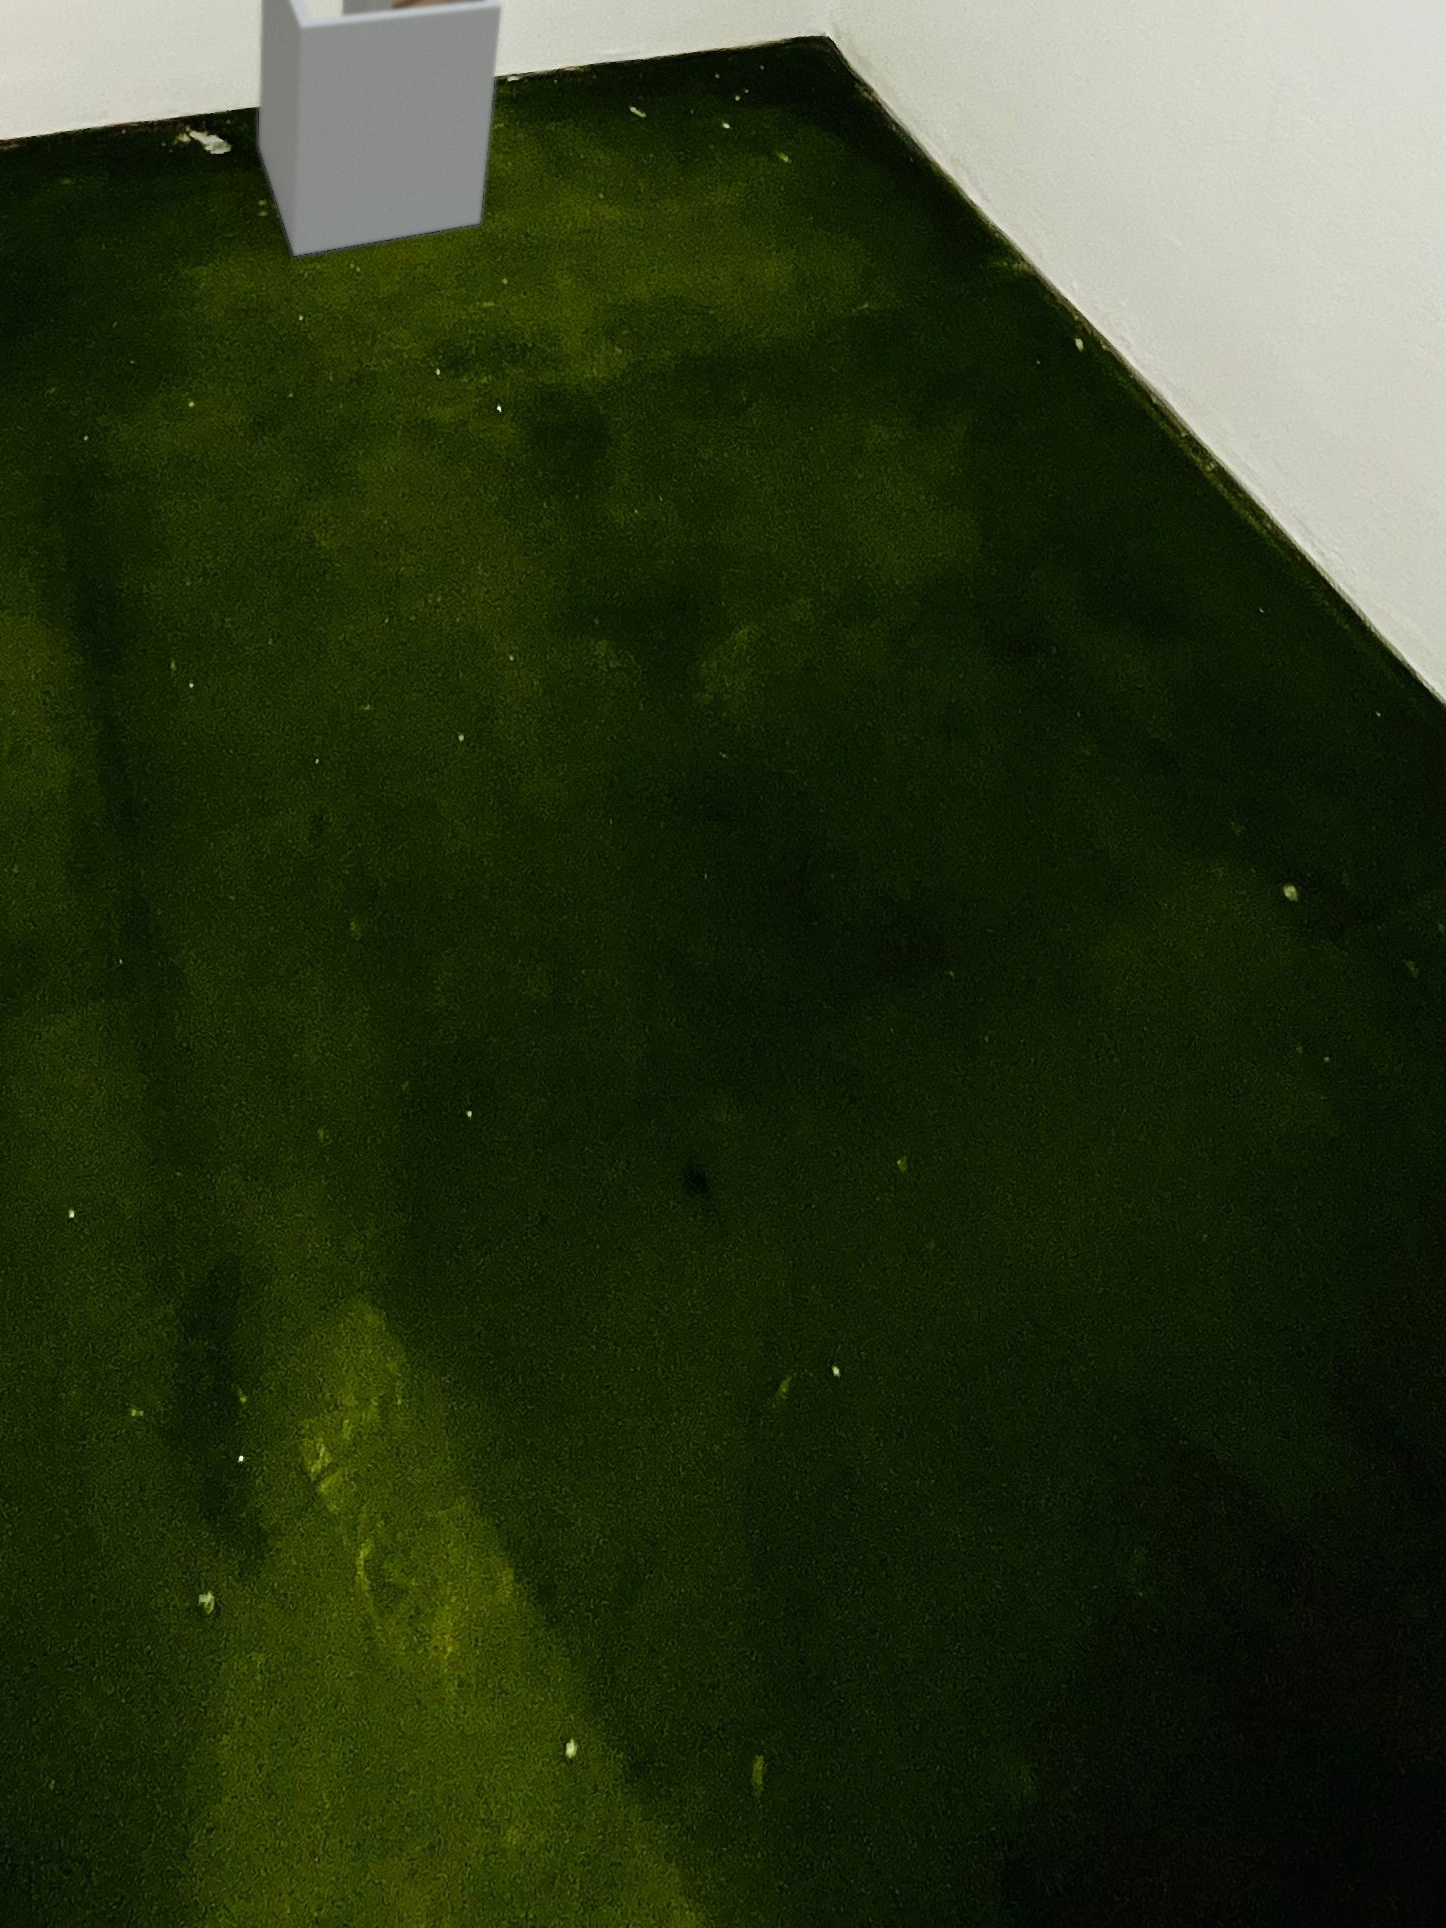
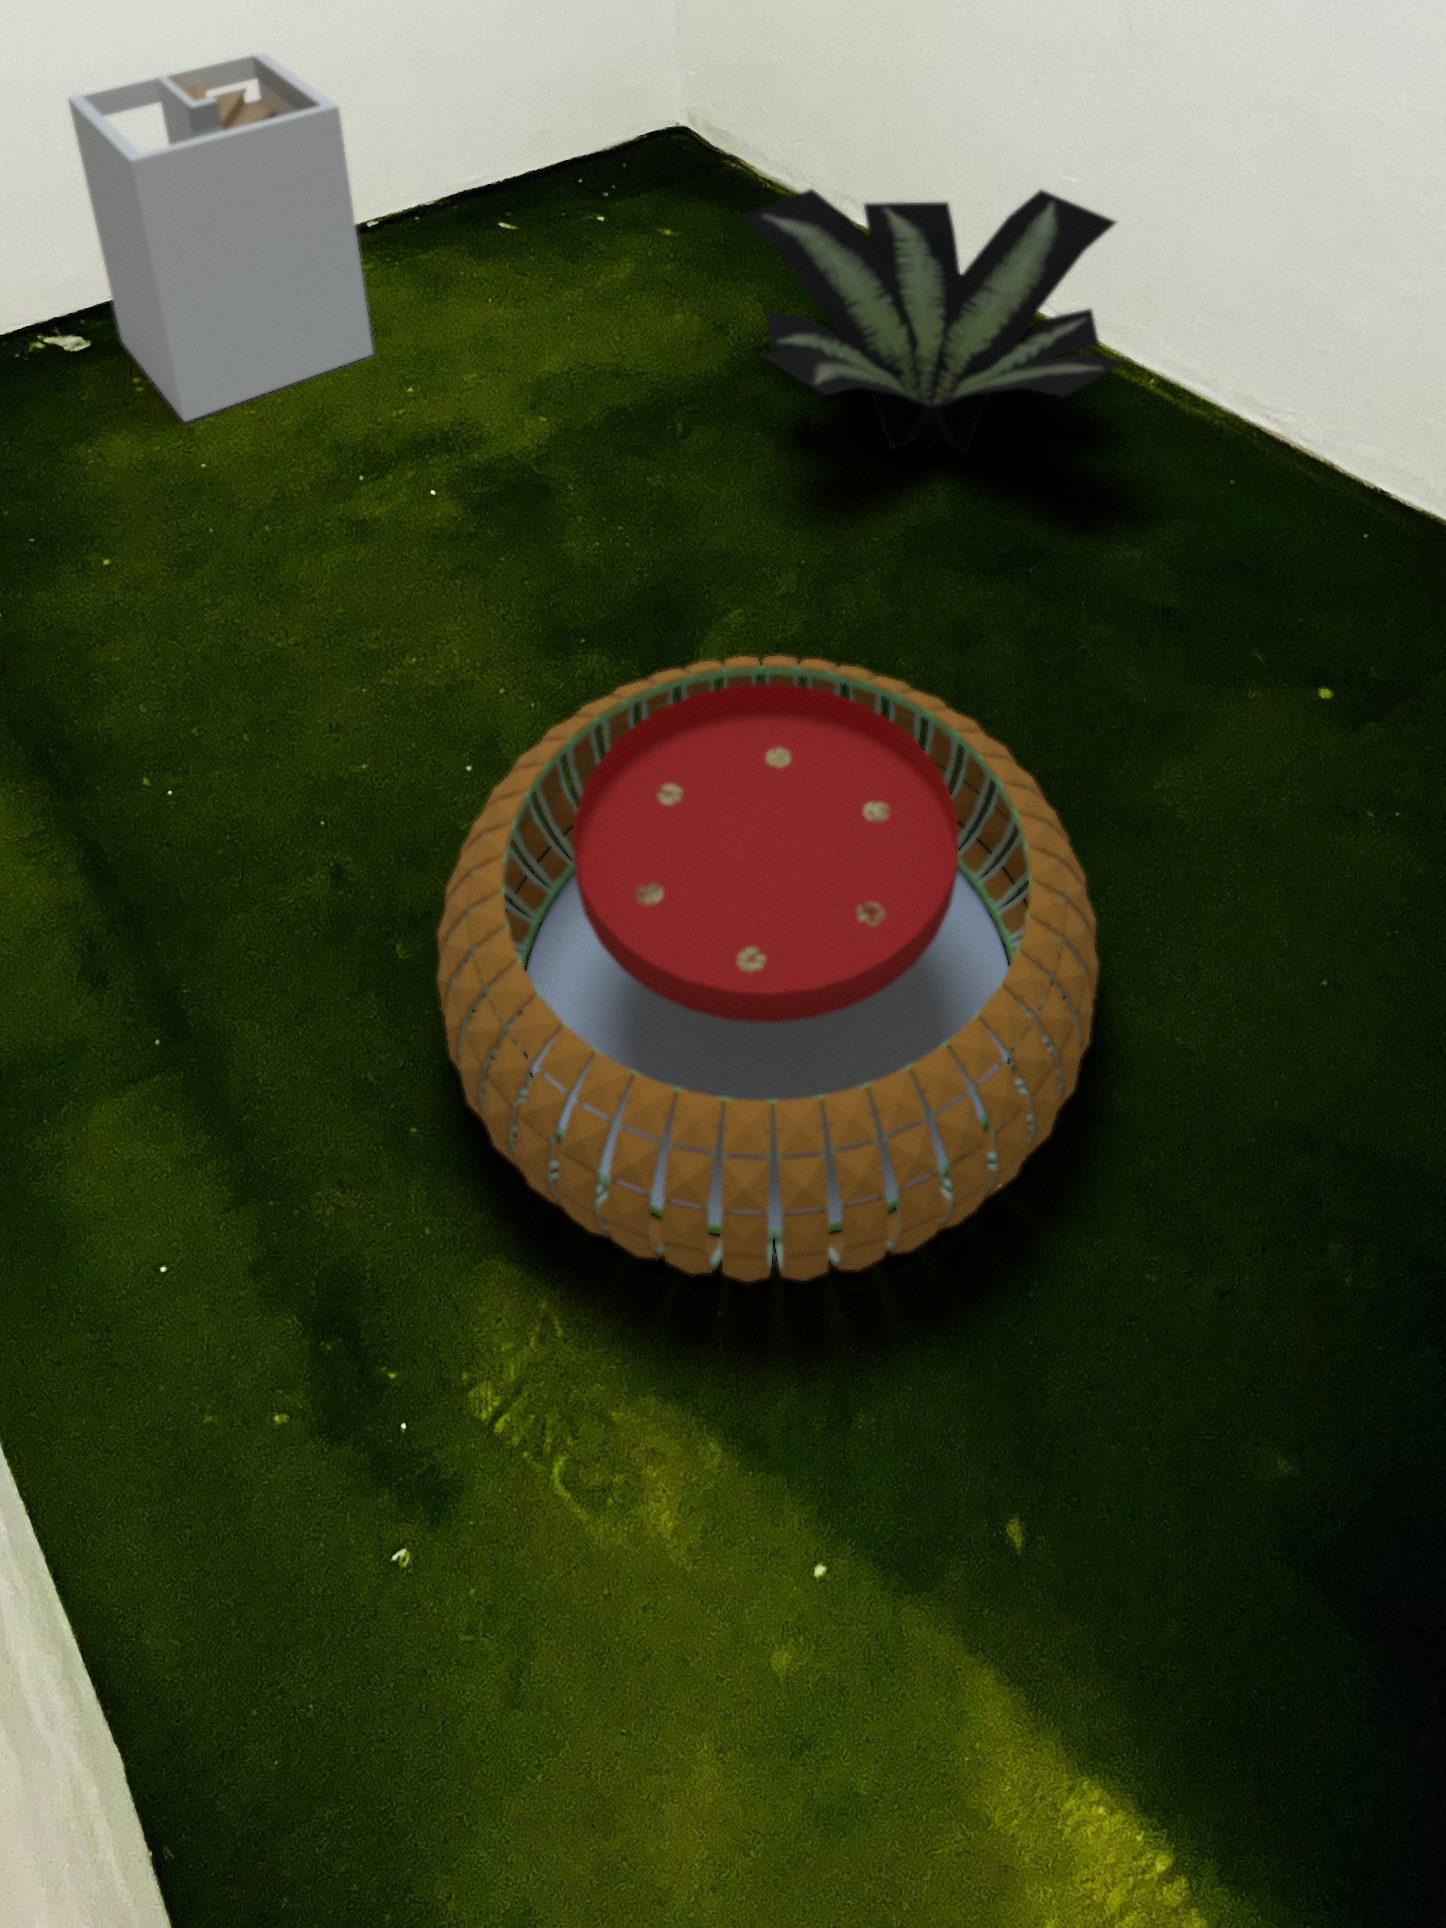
potted plant: none [829,183,1214,507] -> present [740,189,1124,452]
pouf: none [366,710,998,1446] -> present [437,656,1099,1282]

